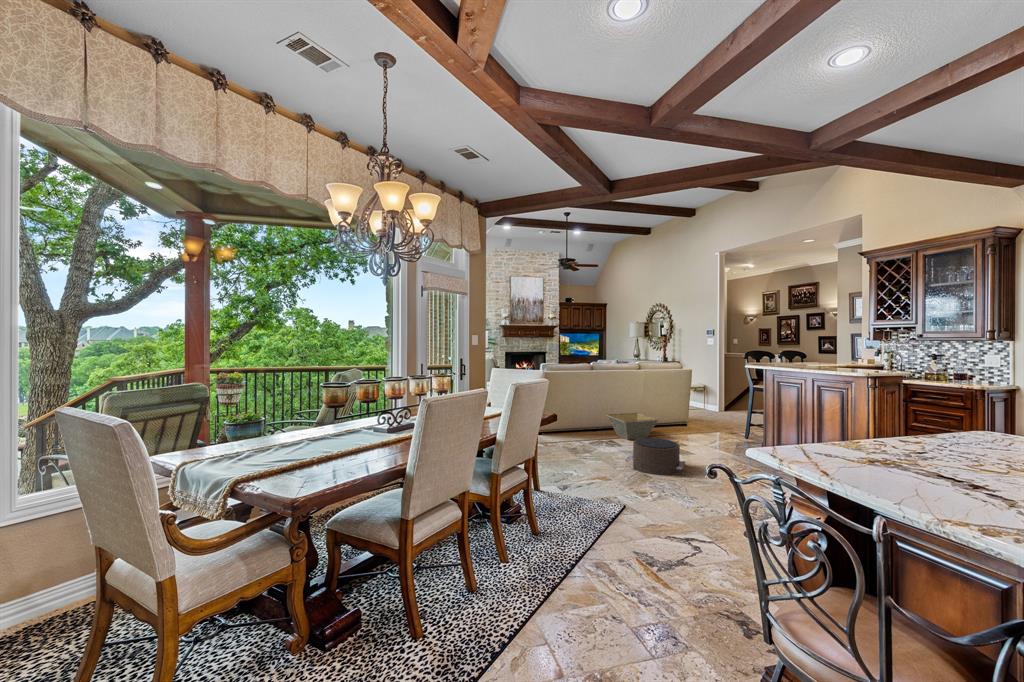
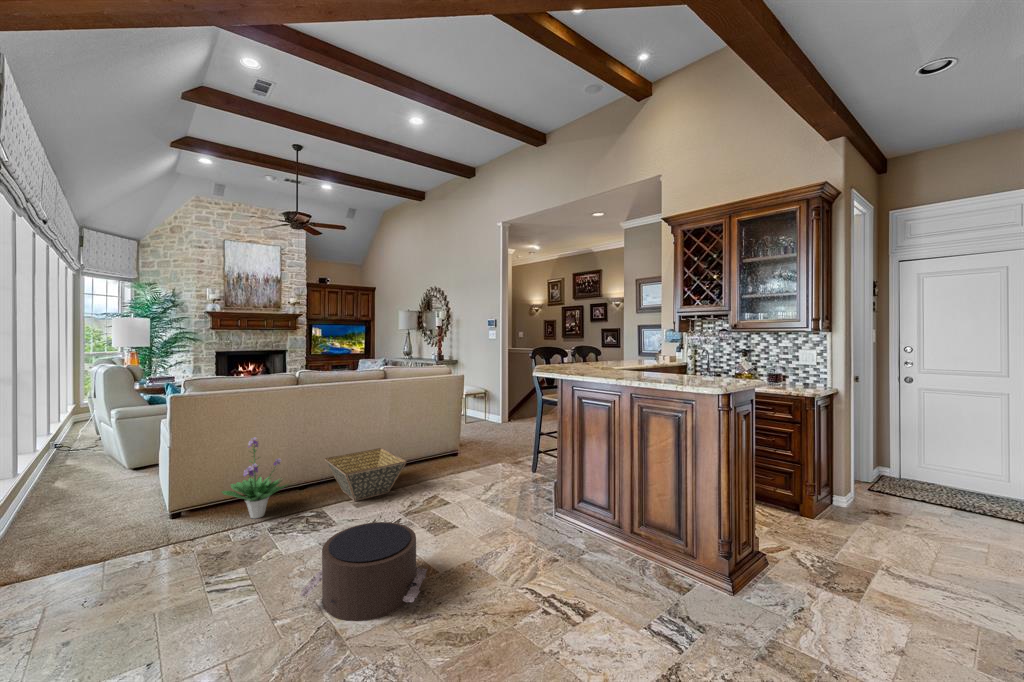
potted plant: none [561,397,594,440] -> present [222,437,287,519]

